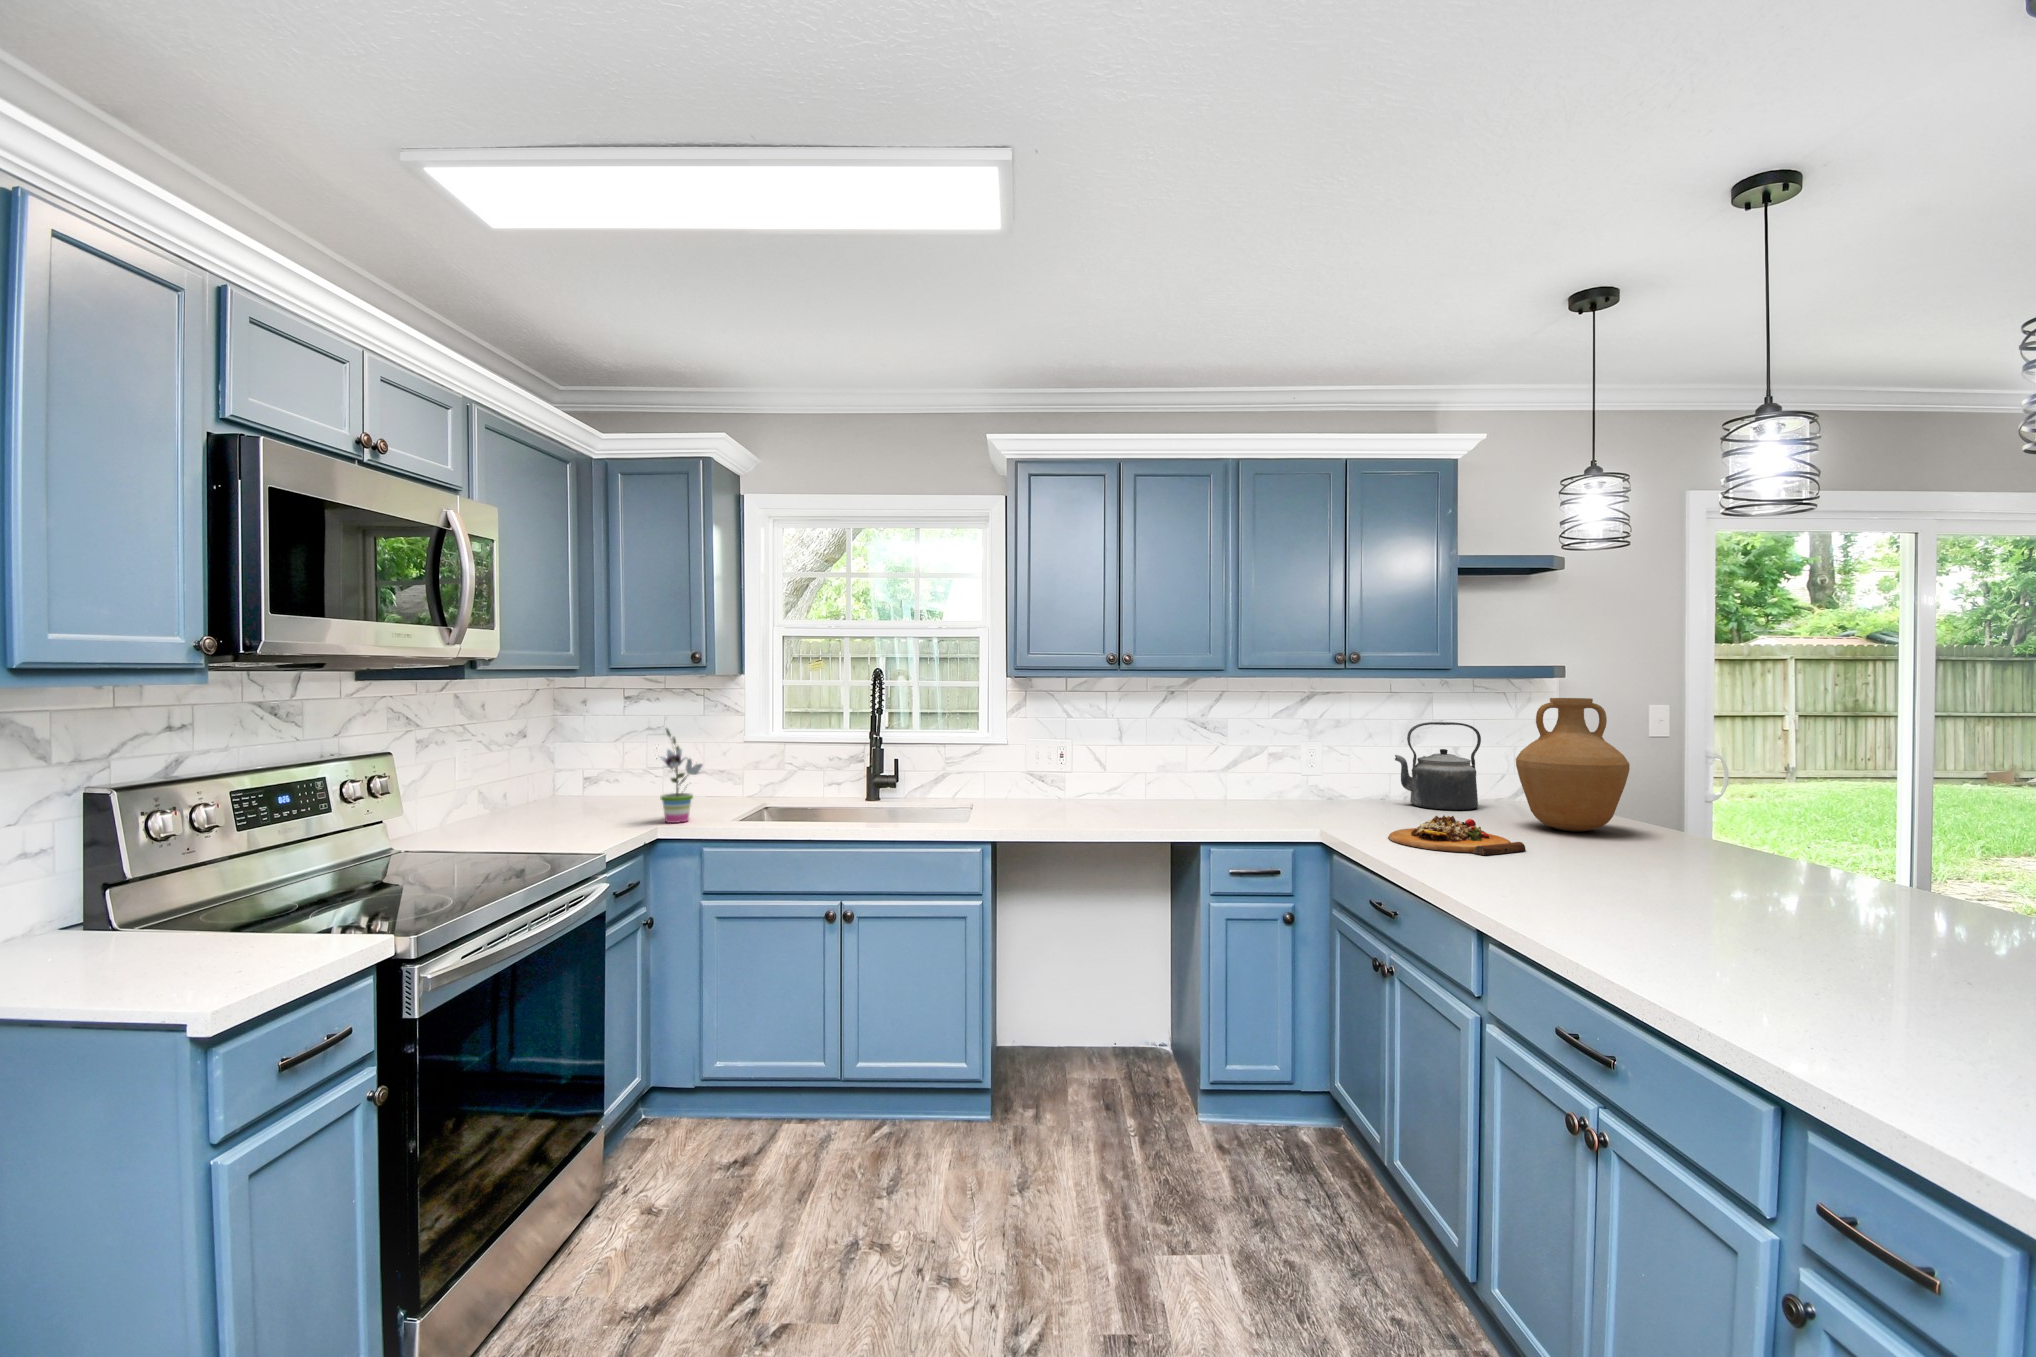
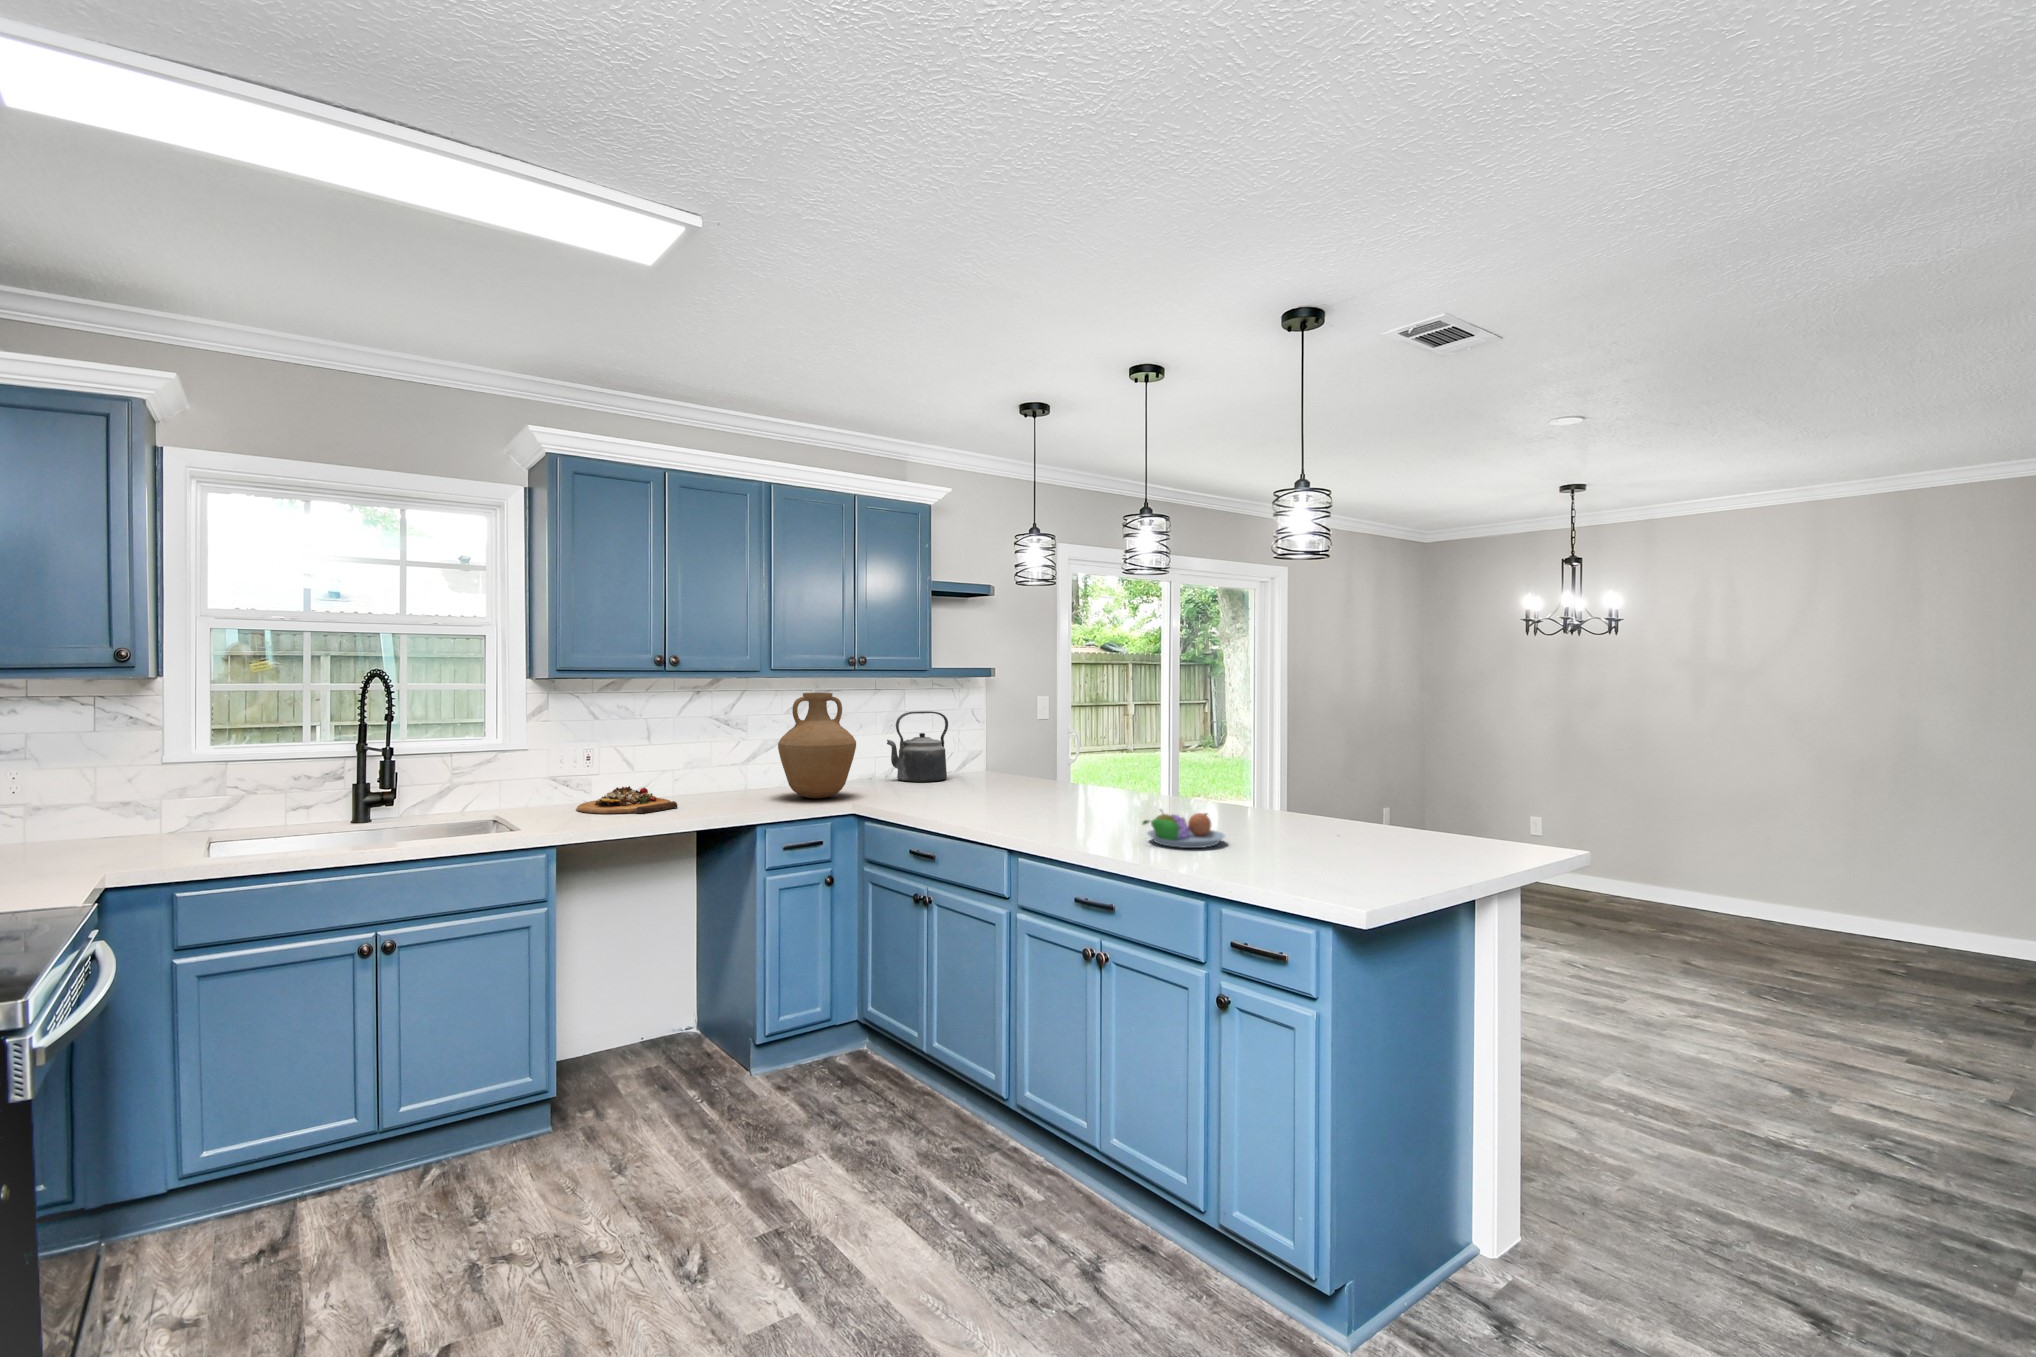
vase: present [1516,698,1629,832] -> present [778,693,856,798]
potted plant: present [660,729,702,823] -> none [66,750,140,874]
cutting board: present [1388,816,1526,855] -> present [577,786,677,814]
fruit bowl: none [1725,893,1928,979] -> present [1143,810,1225,848]

